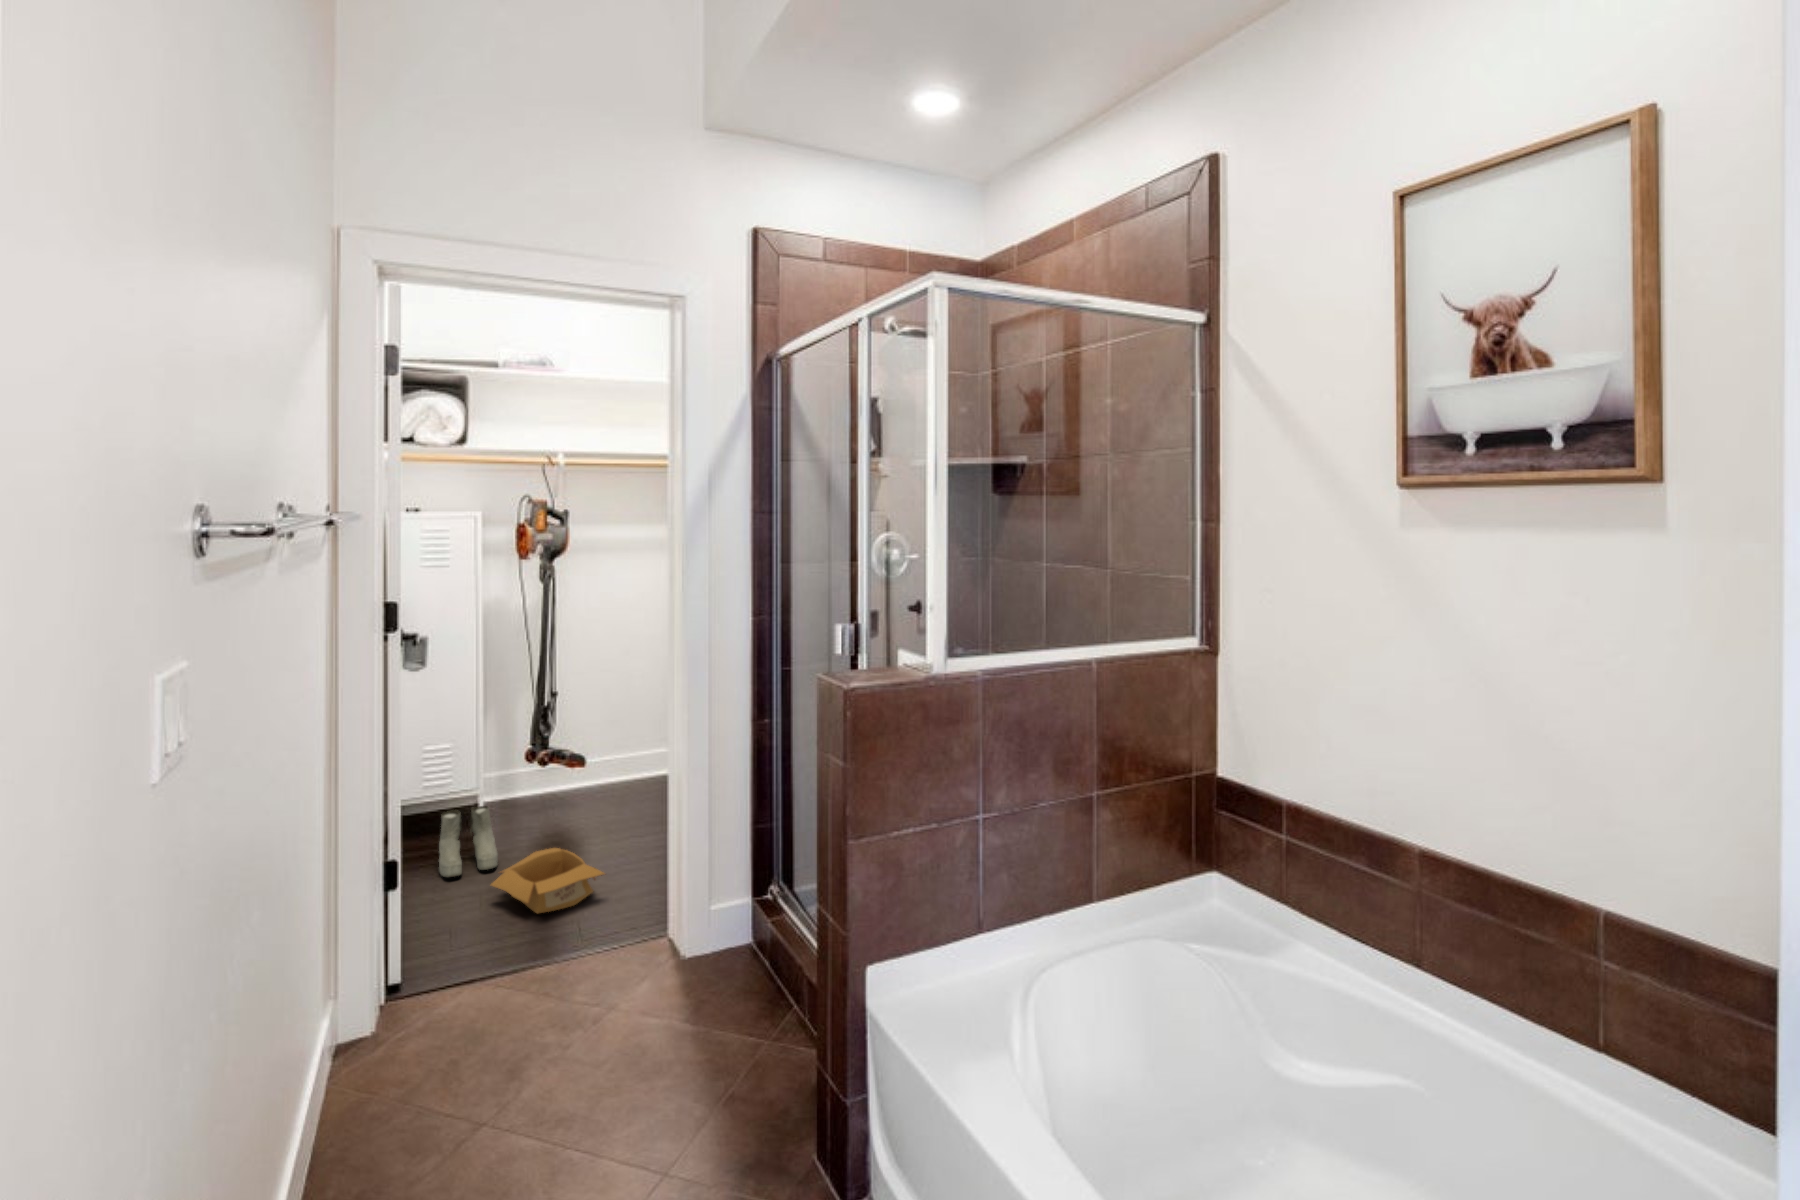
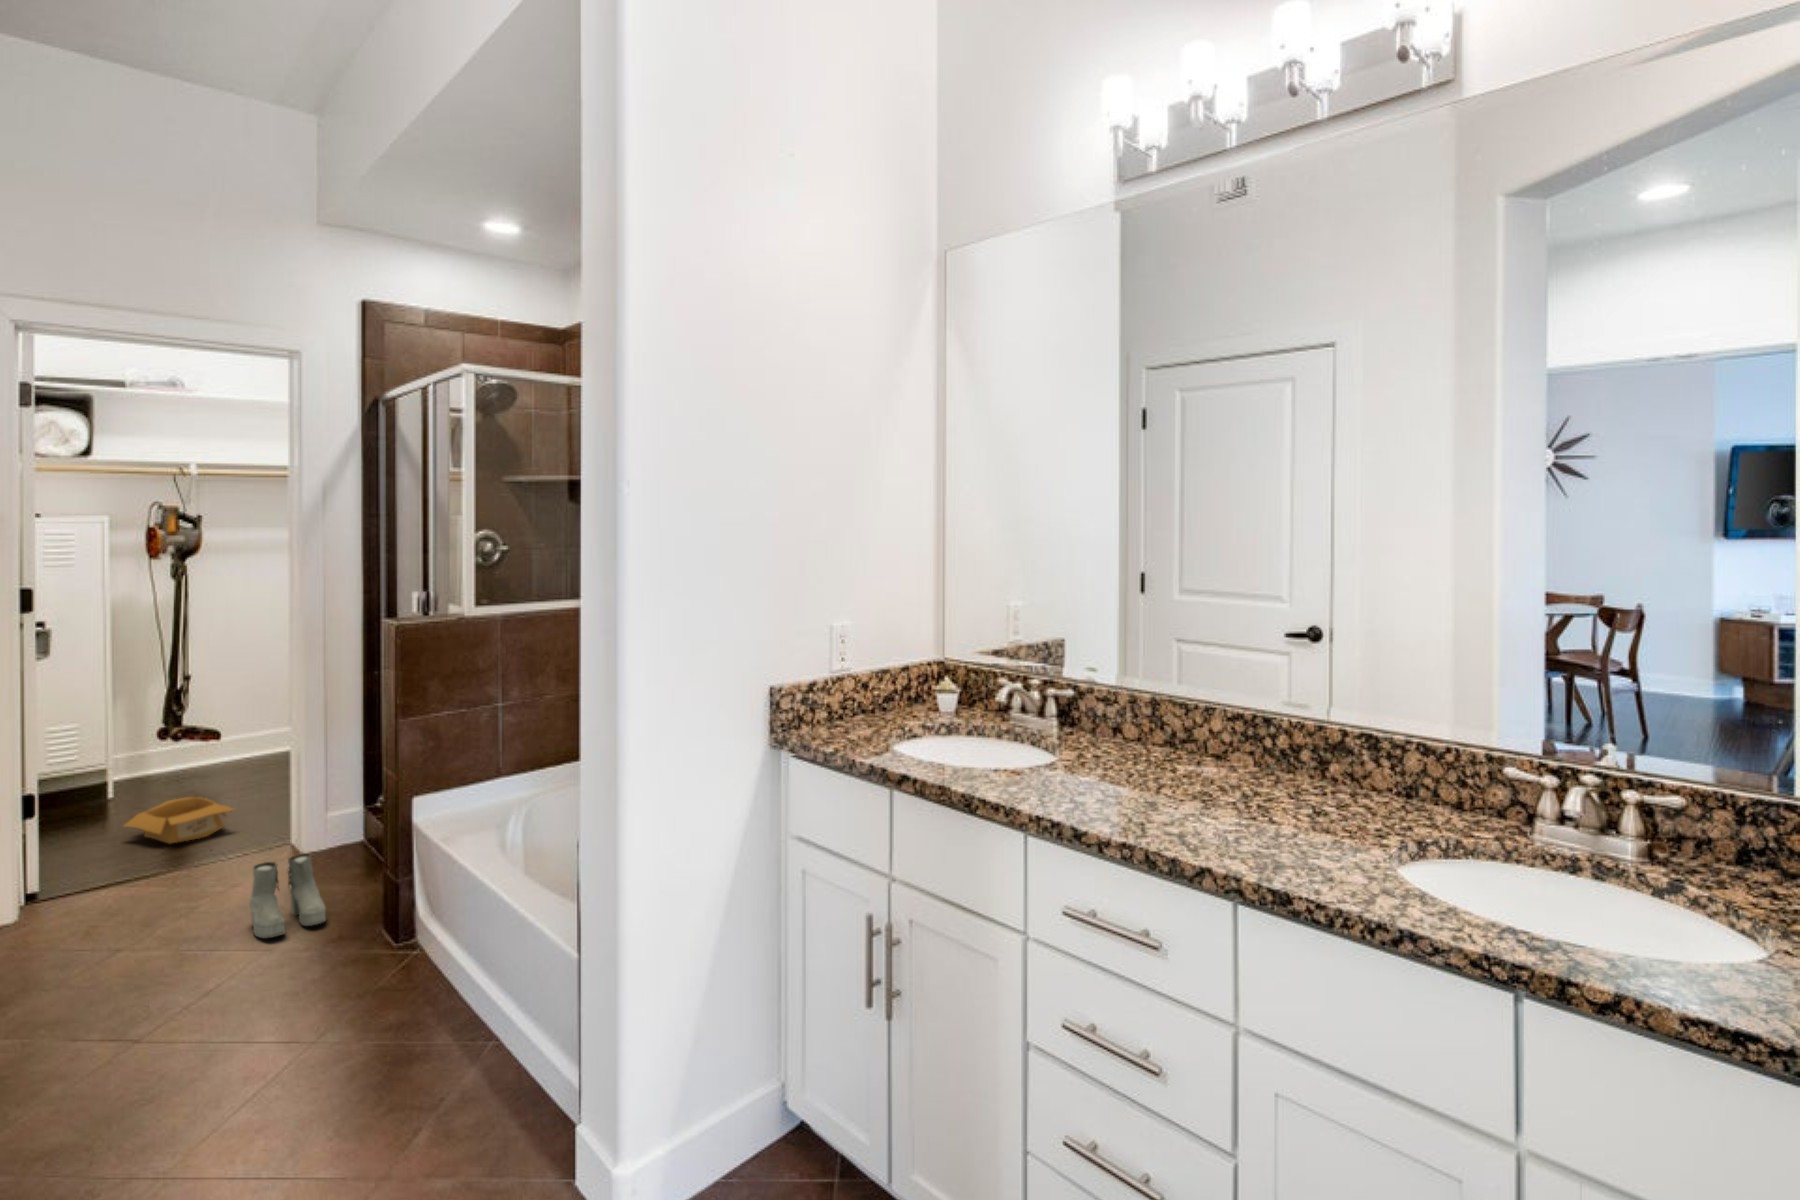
boots: present [439,806,498,877] -> present [249,854,326,938]

